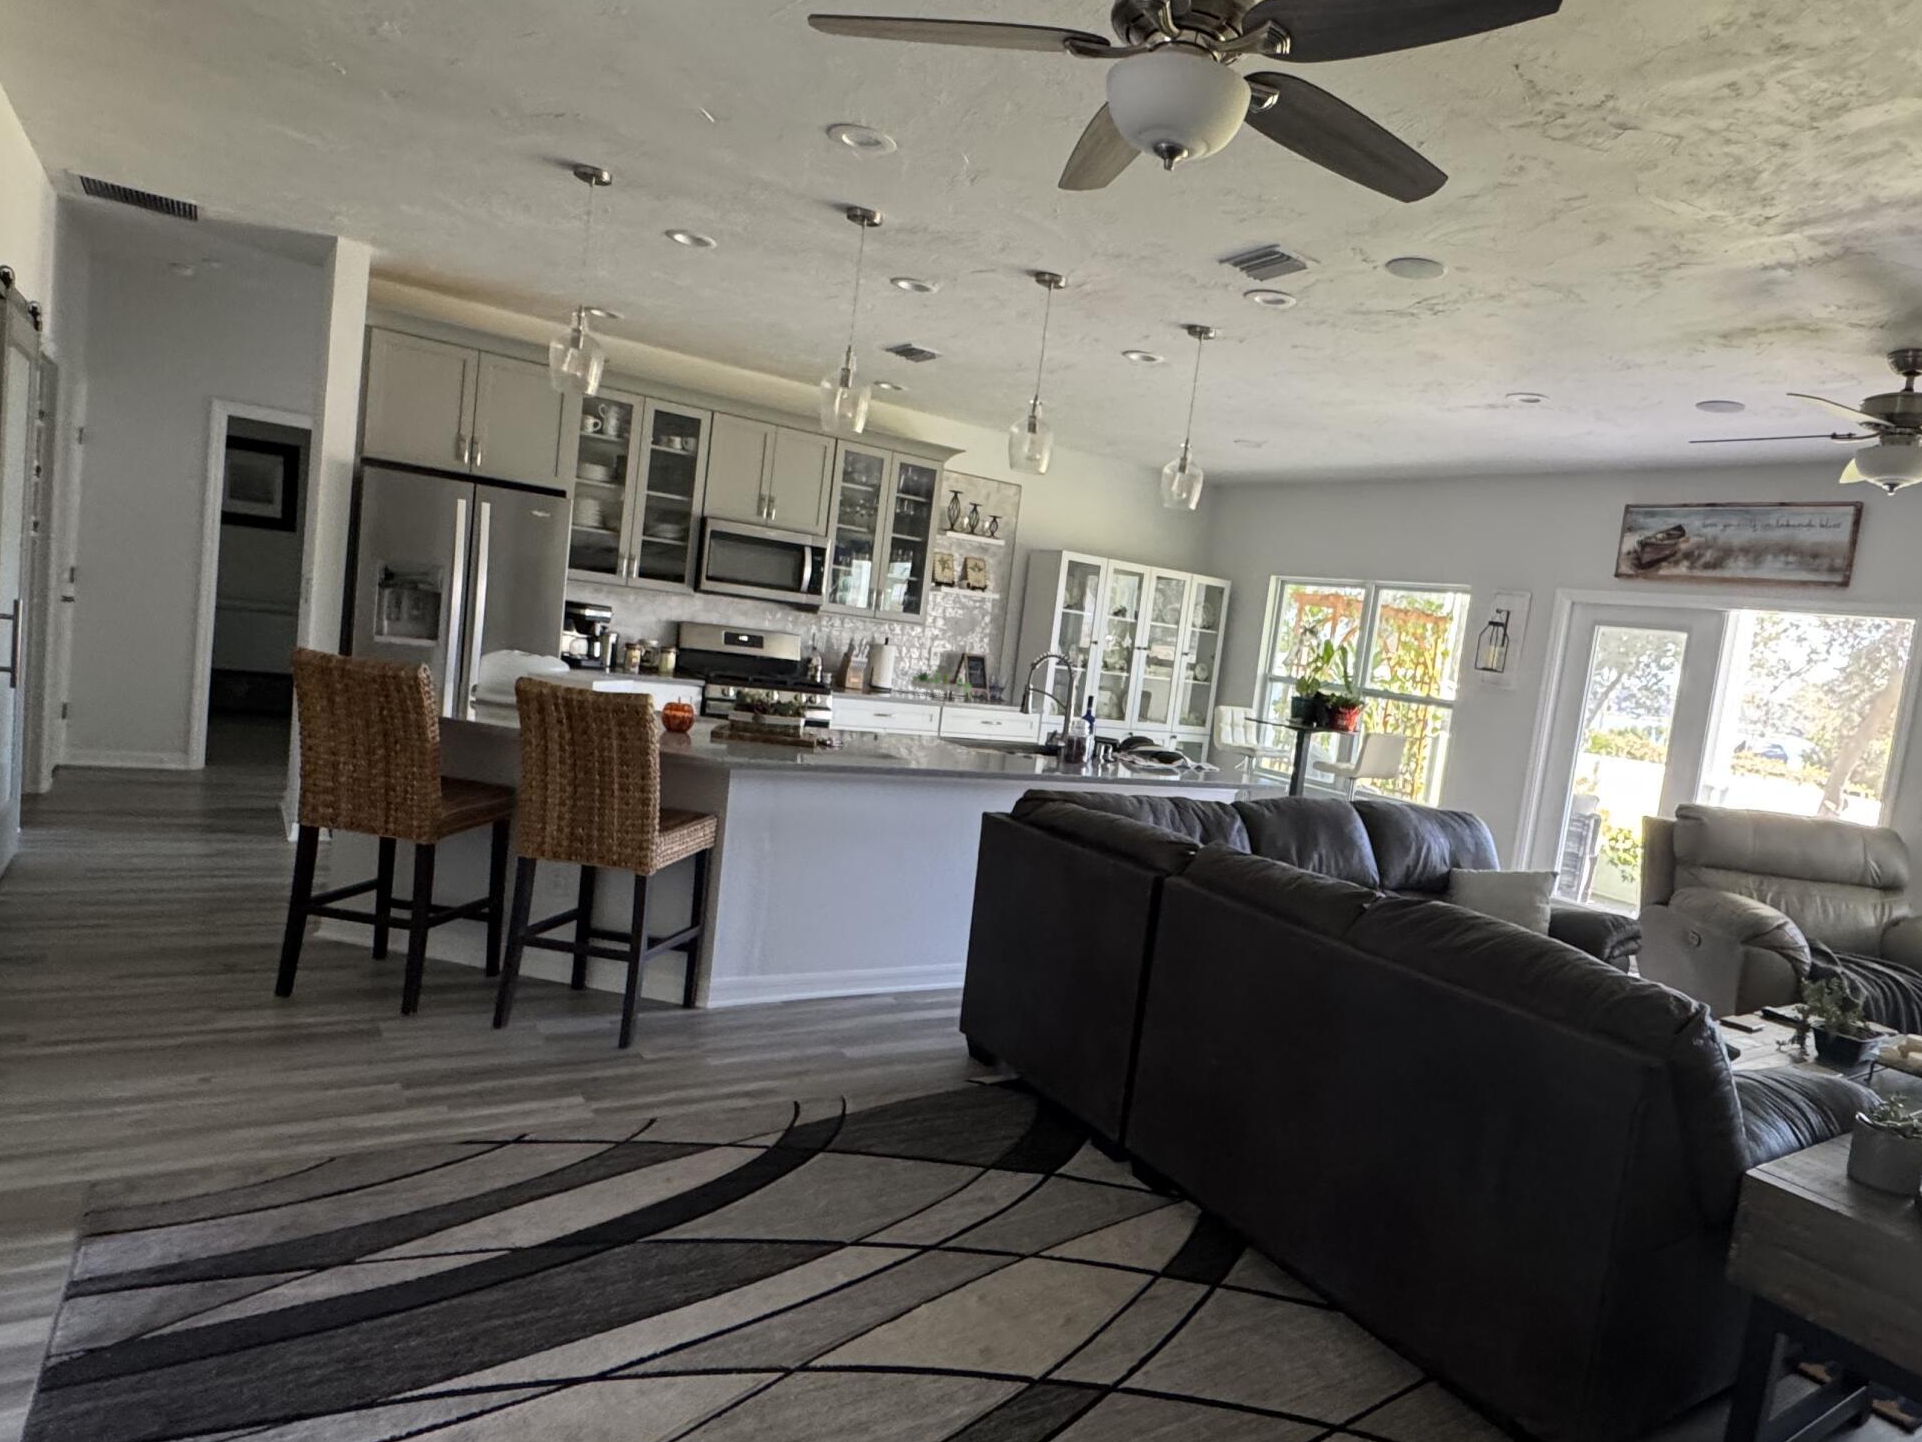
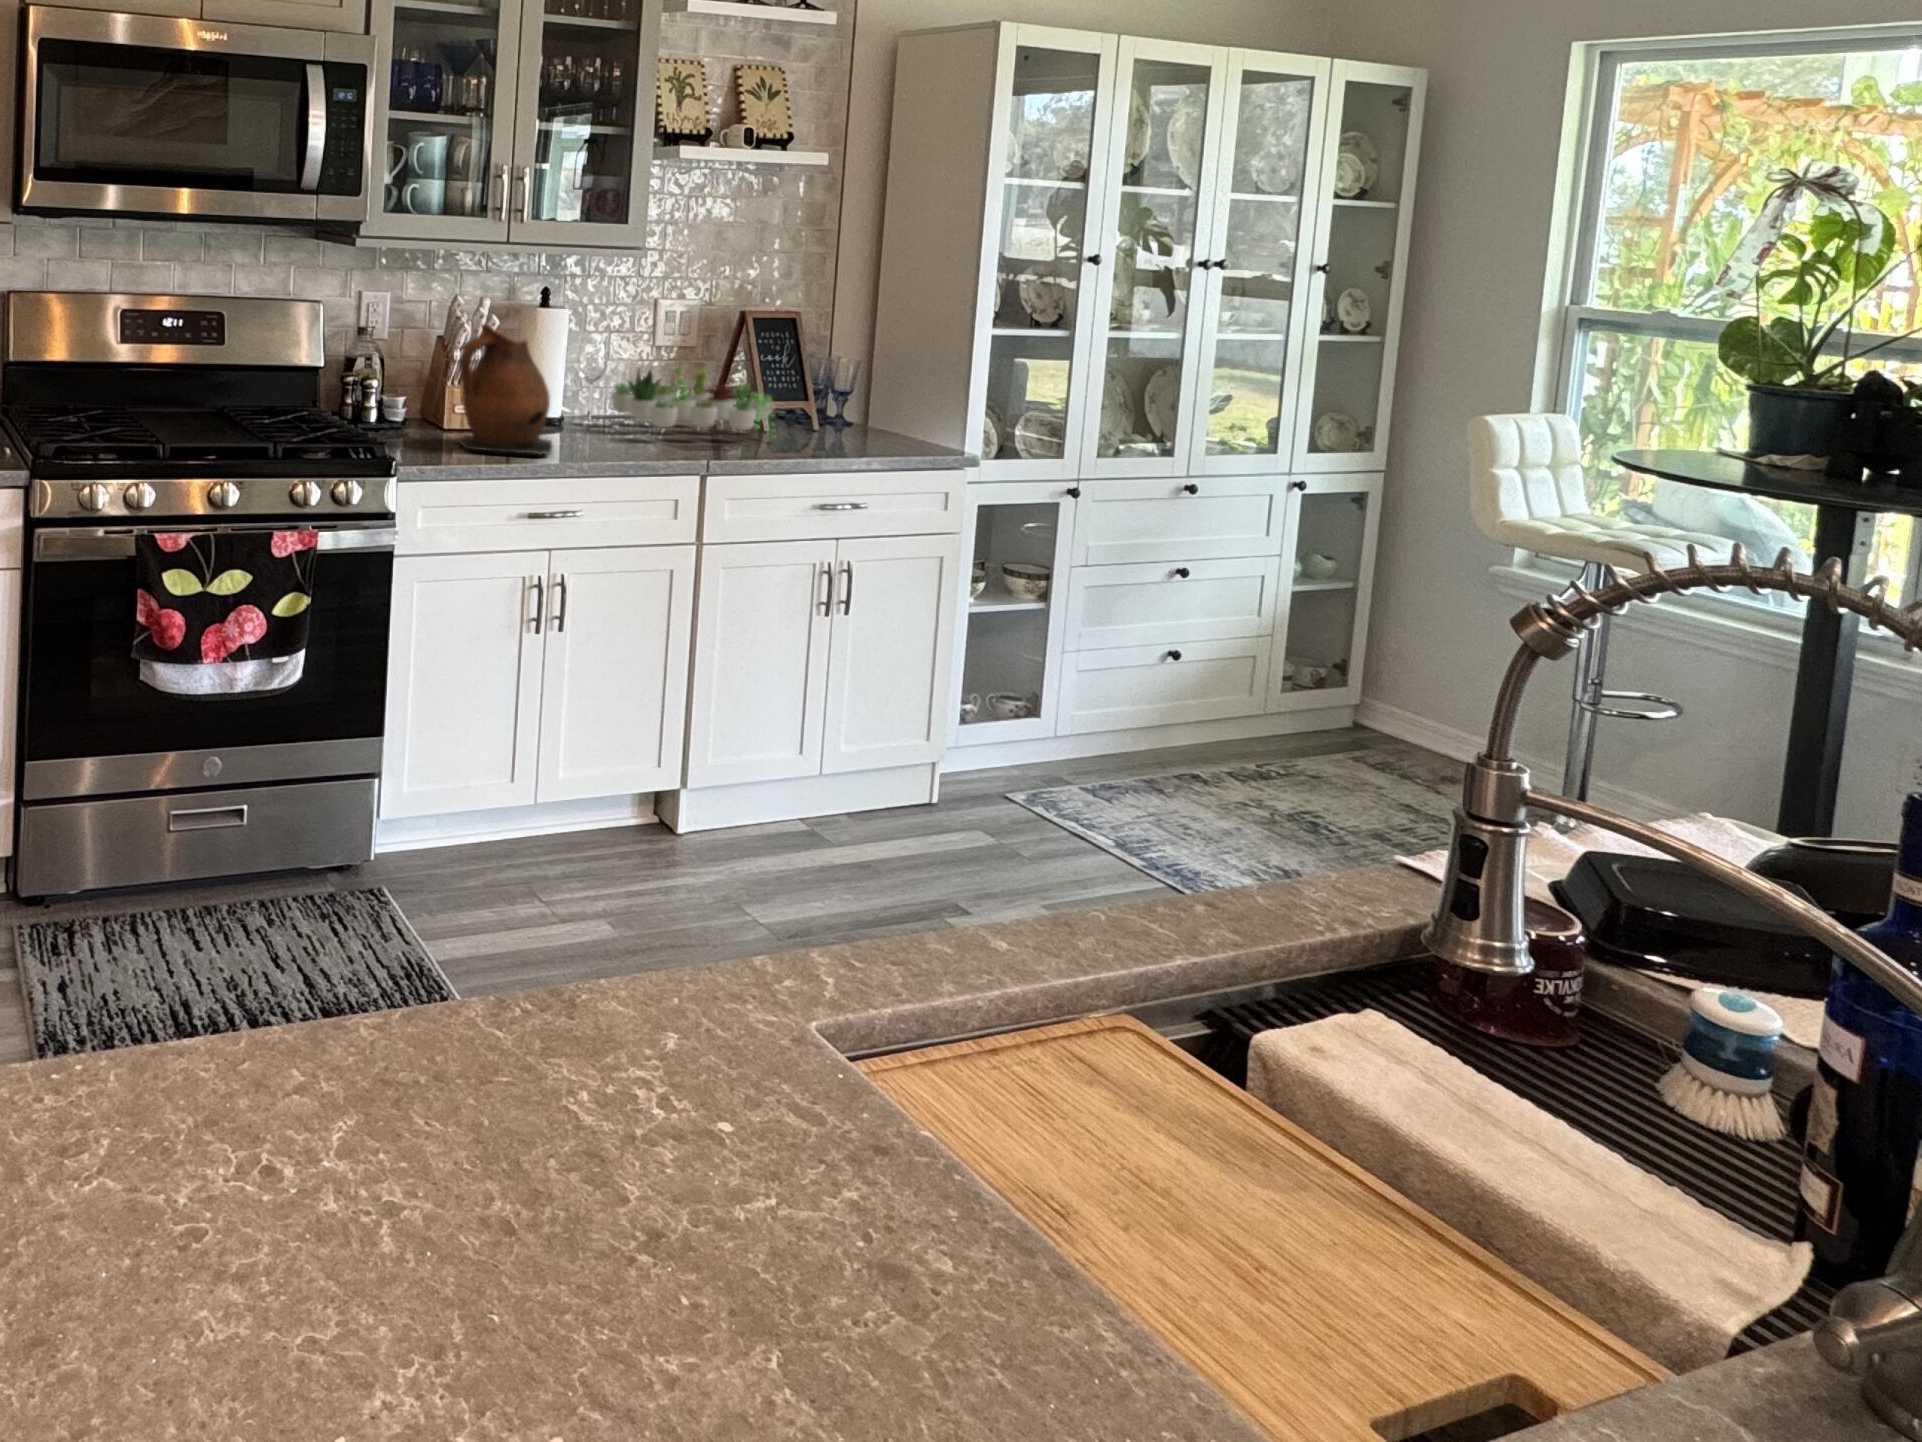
ceramic pitcher: none [851,645,888,693] -> present [458,324,552,456]

